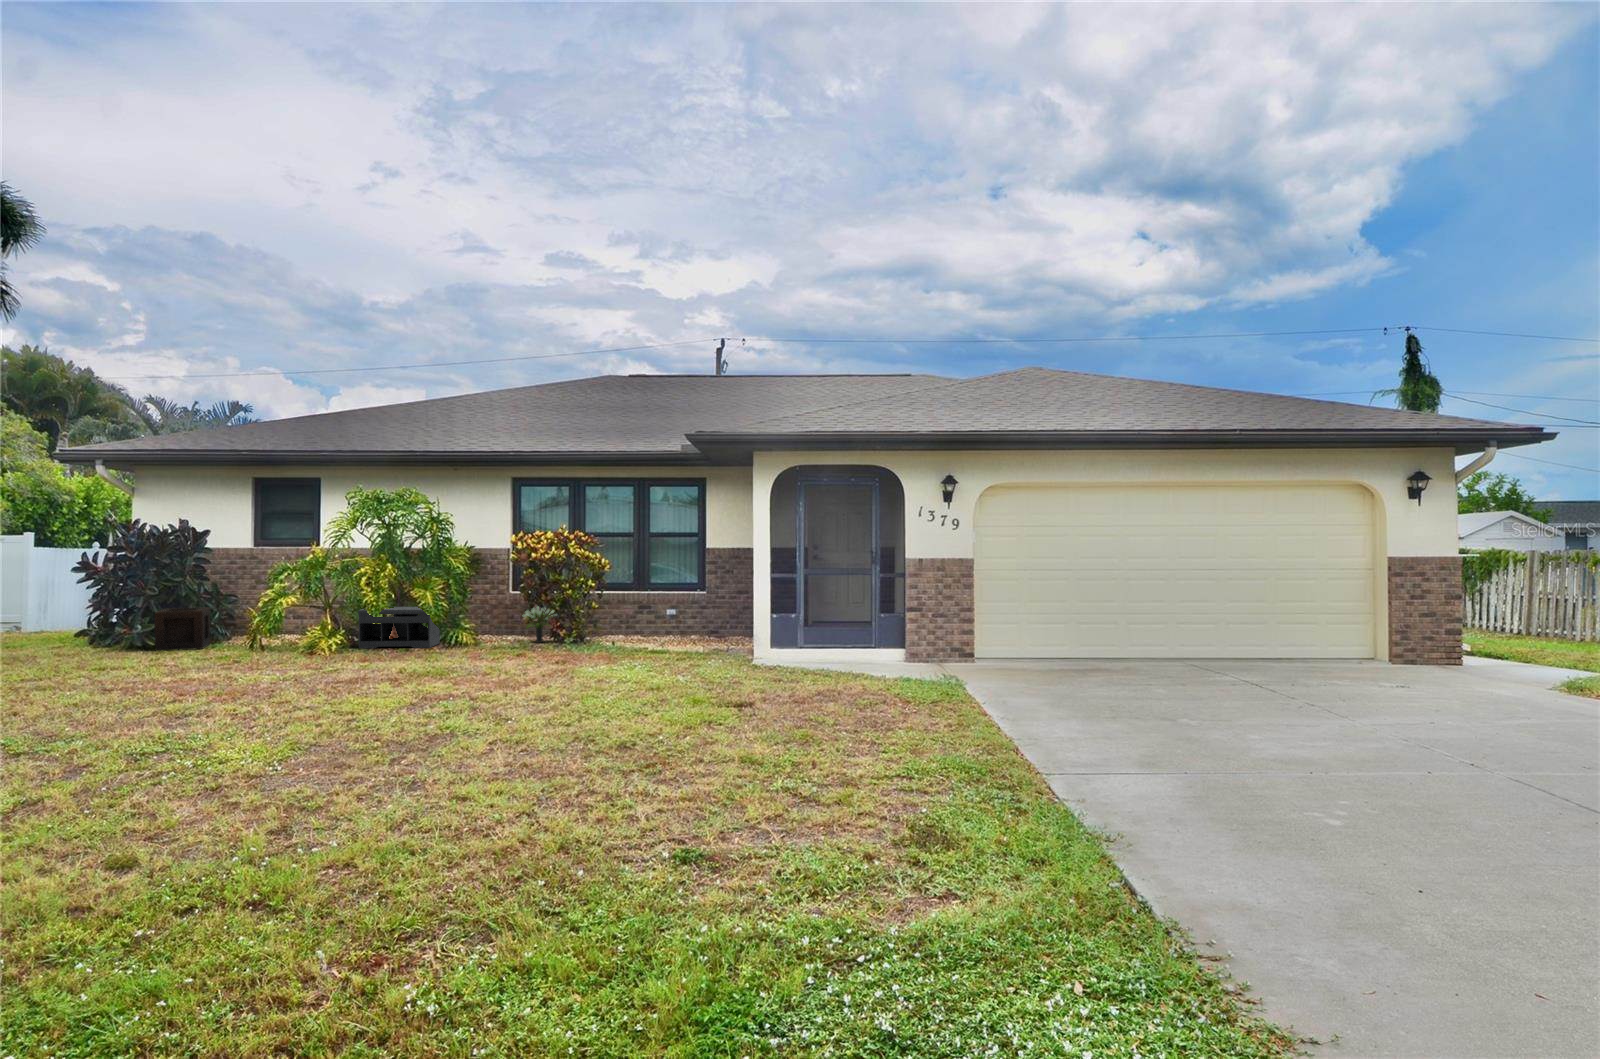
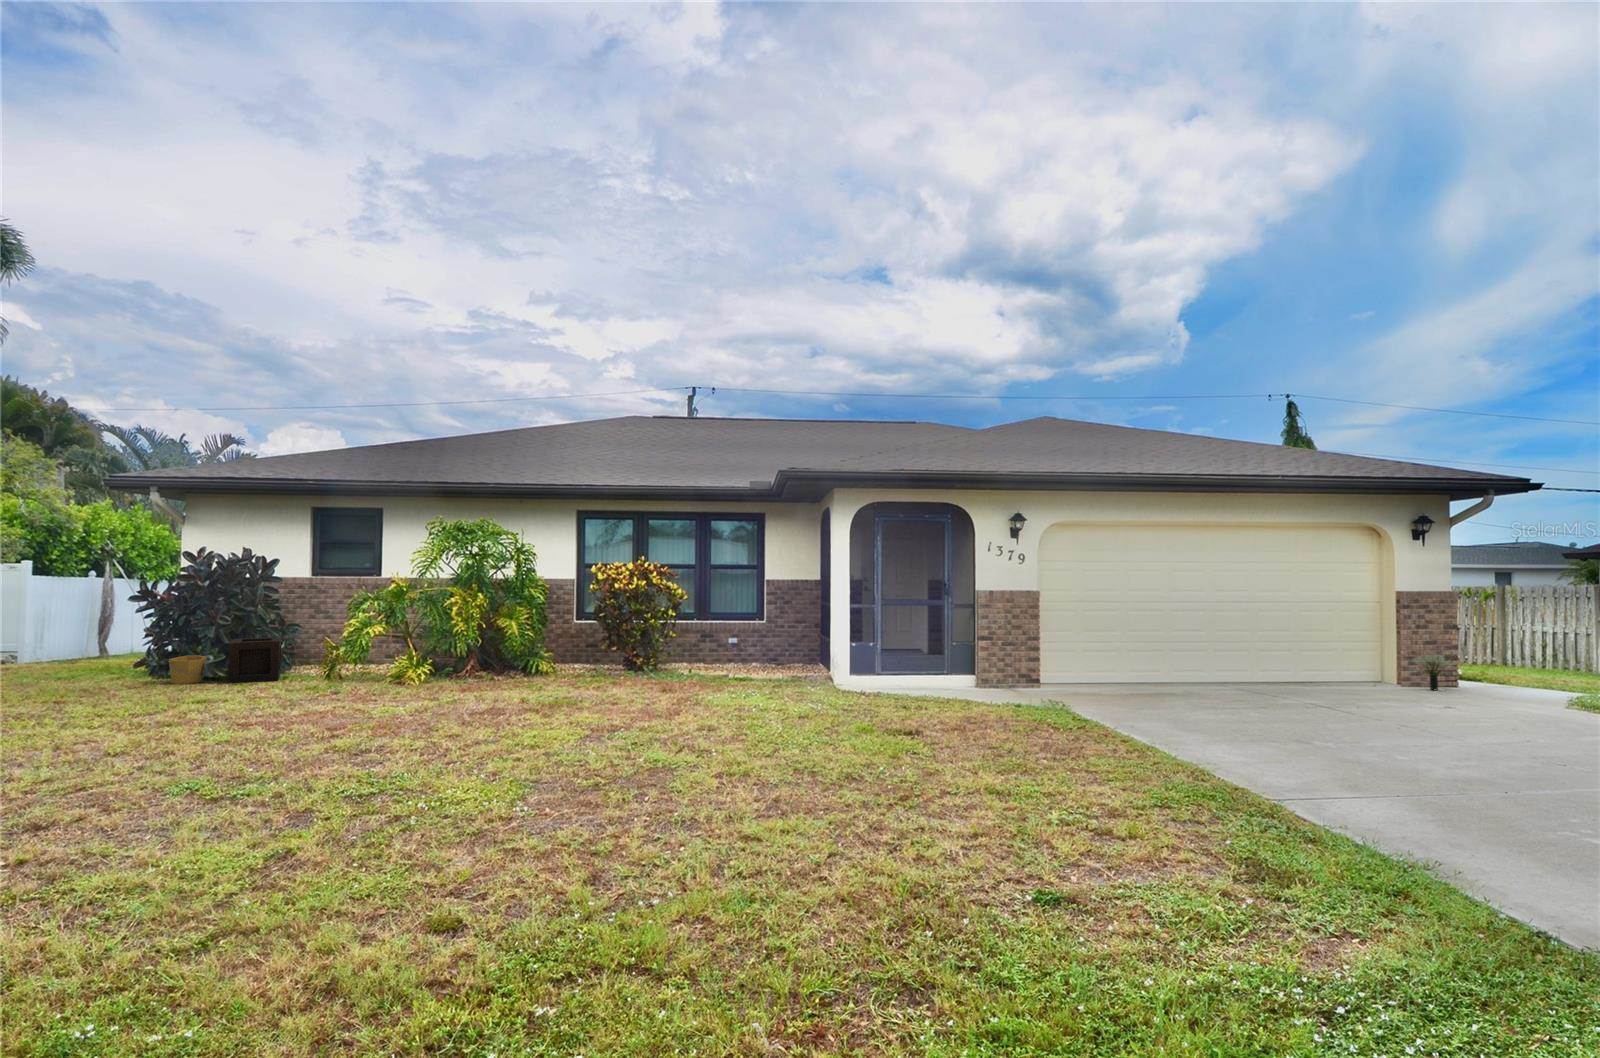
bench: present [358,607,440,648] -> none [443,636,522,679]
potted plant: present [523,607,554,643] -> present [1413,655,1455,690]
bucket: none [100,624,139,651] -> present [169,655,208,684]

